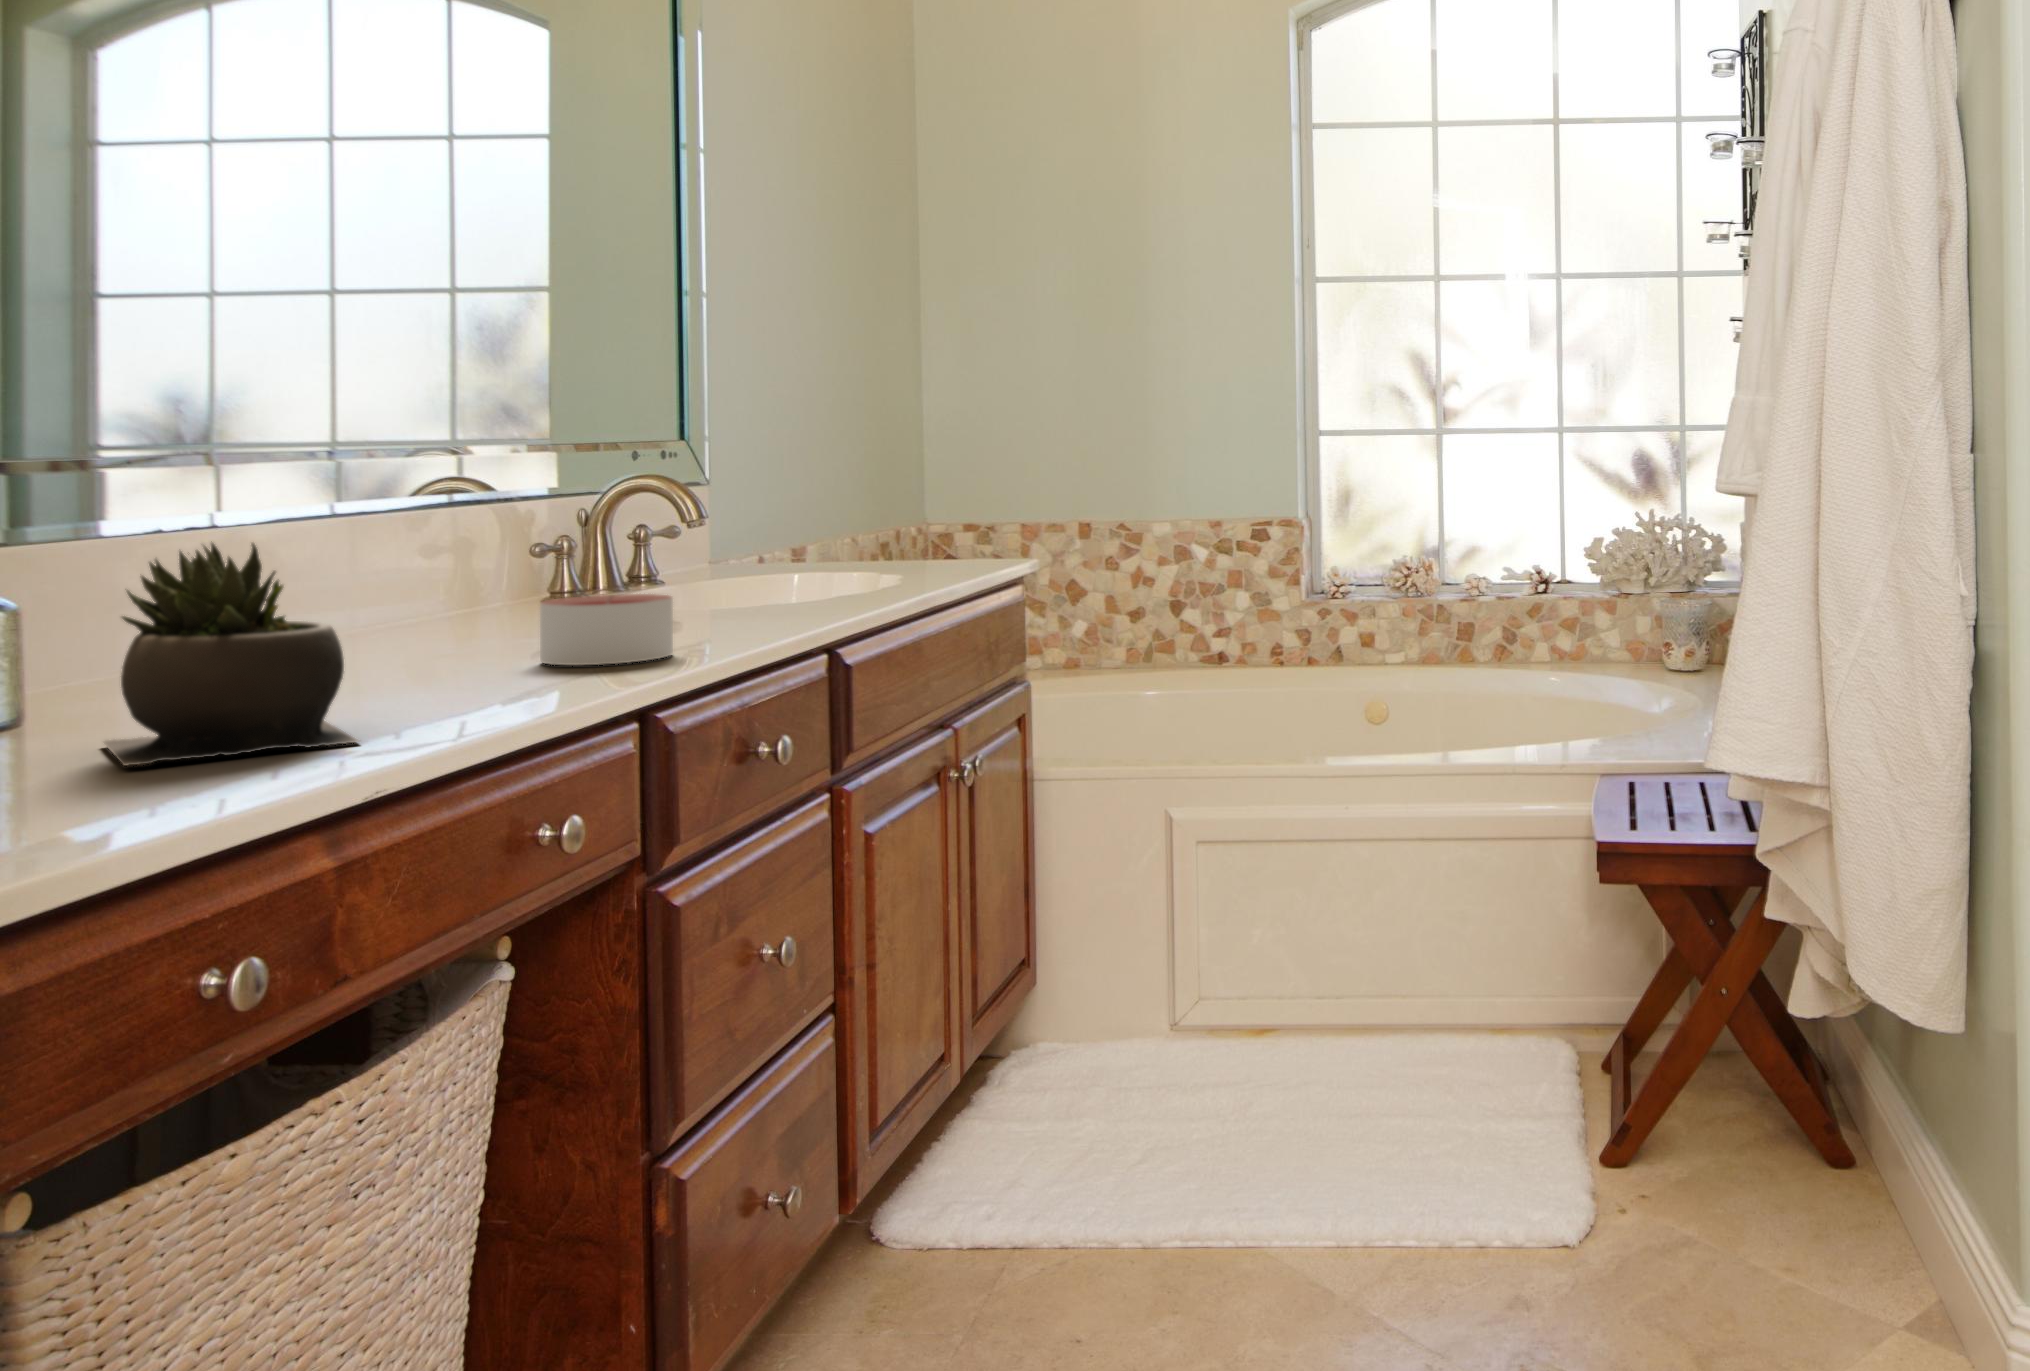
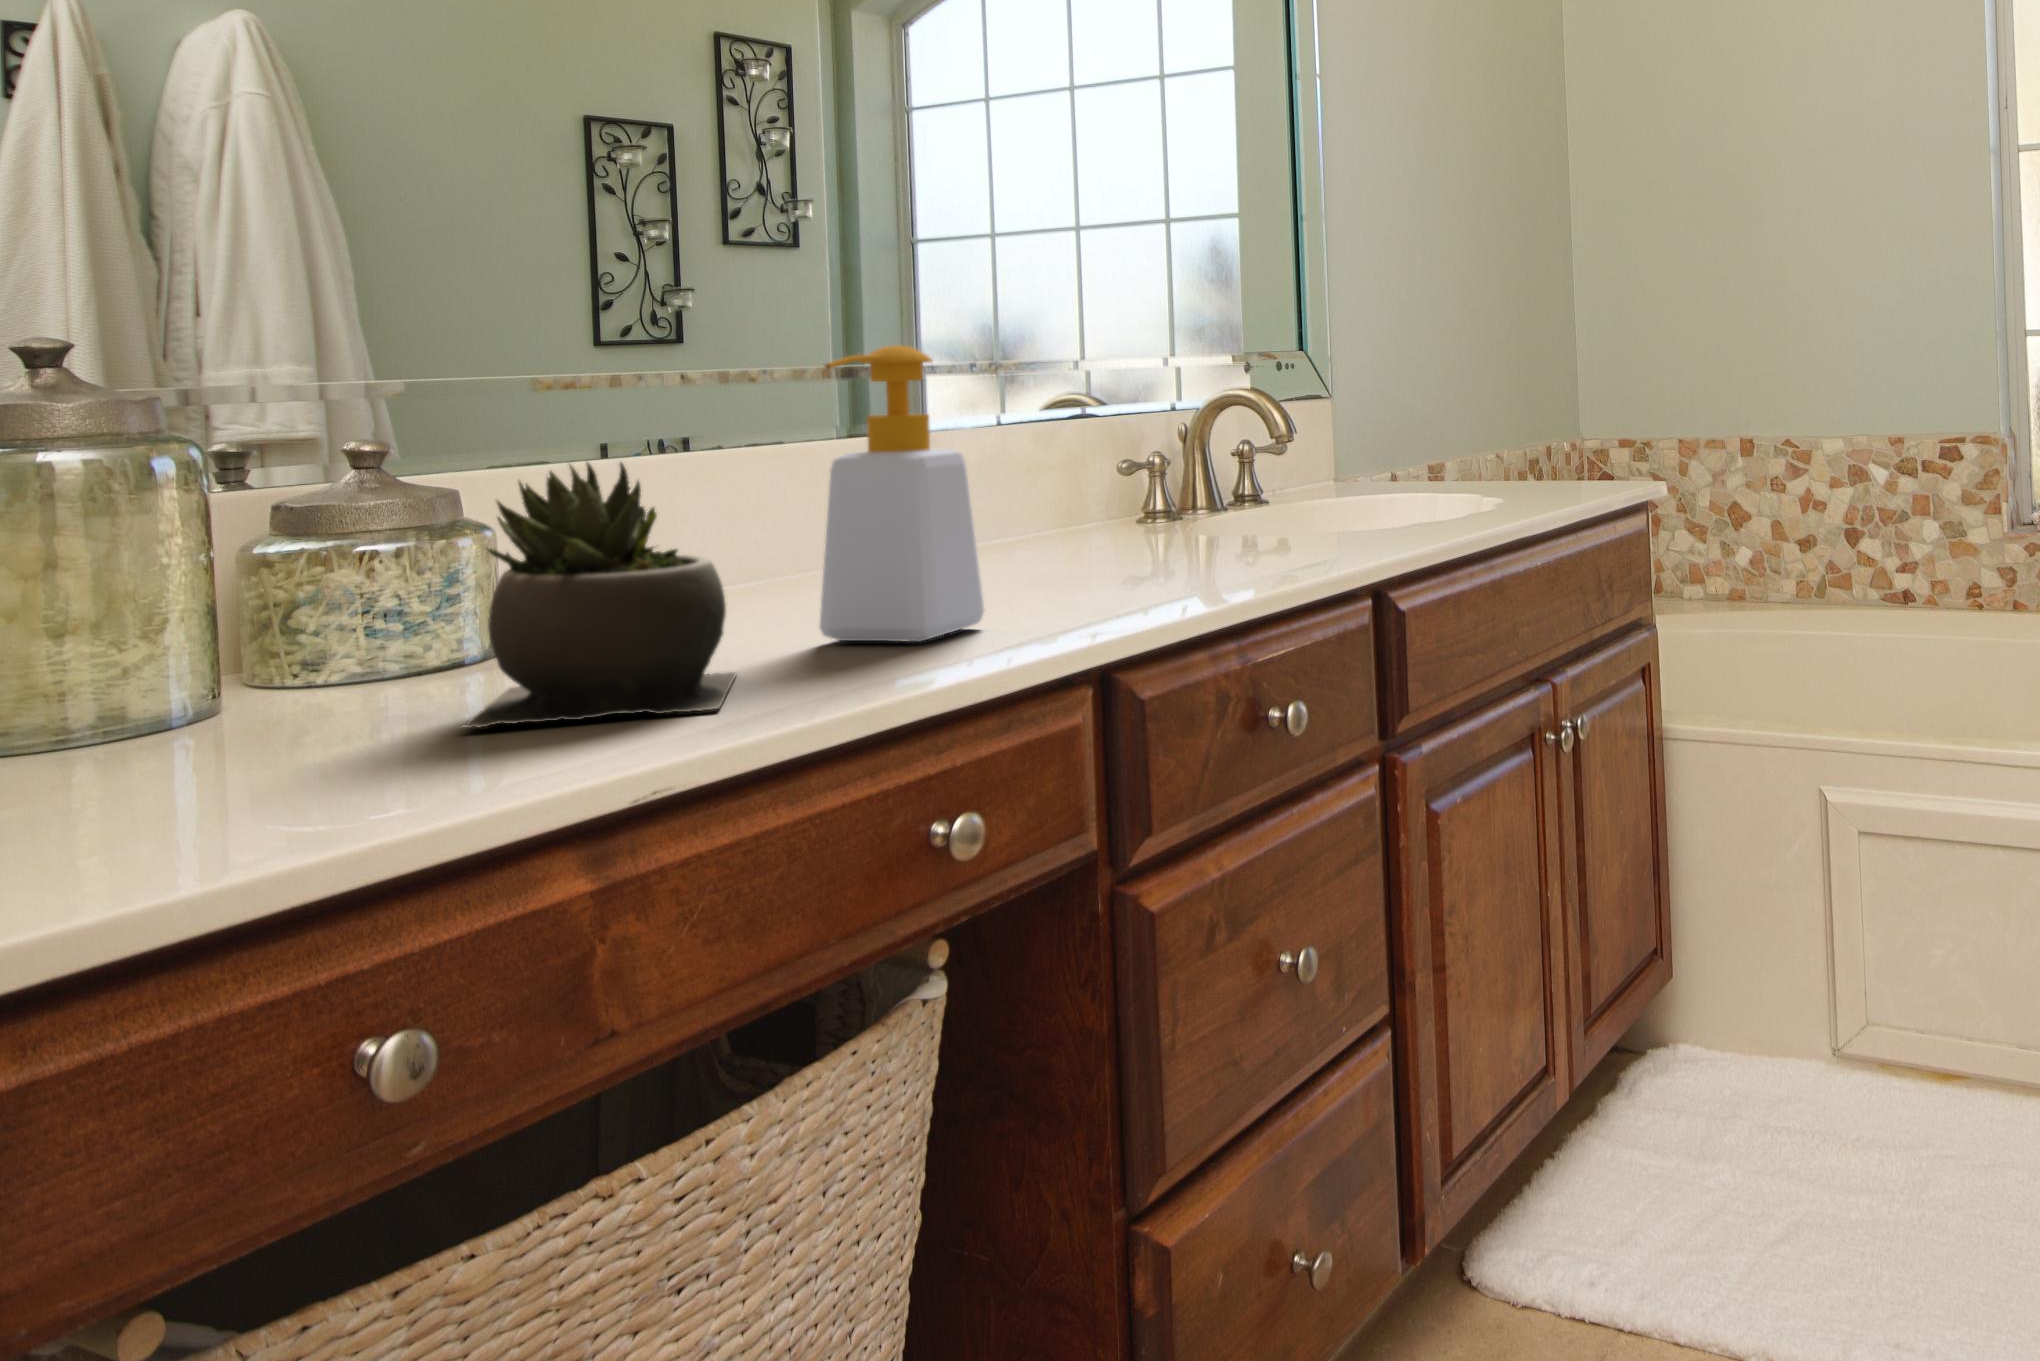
soap bottle: none [367,443,516,697] -> present [820,345,984,642]
candle: present [540,594,673,665] -> none [1039,523,1181,607]

